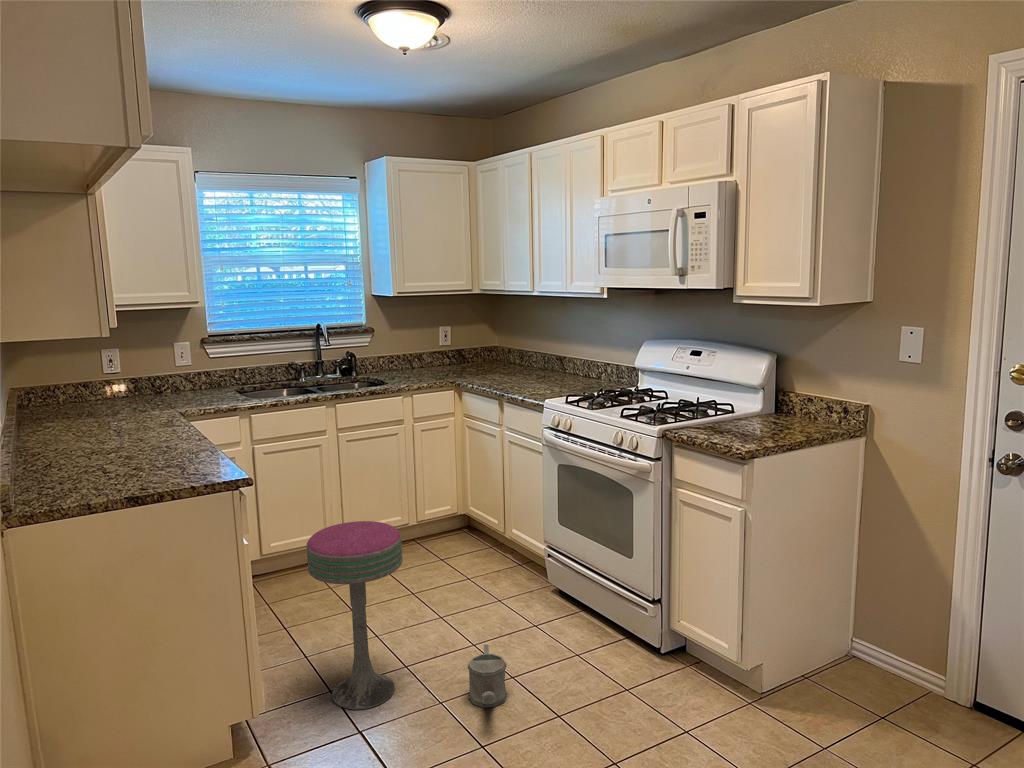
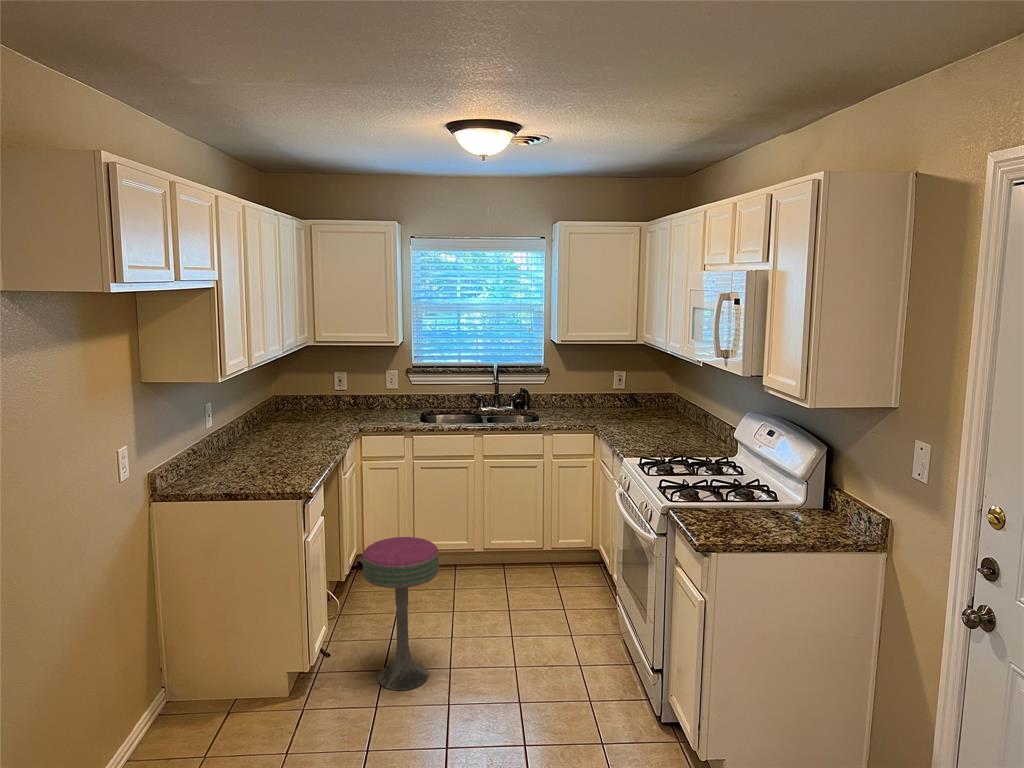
watering can: present [468,645,507,708] -> none [452,667,501,722]

